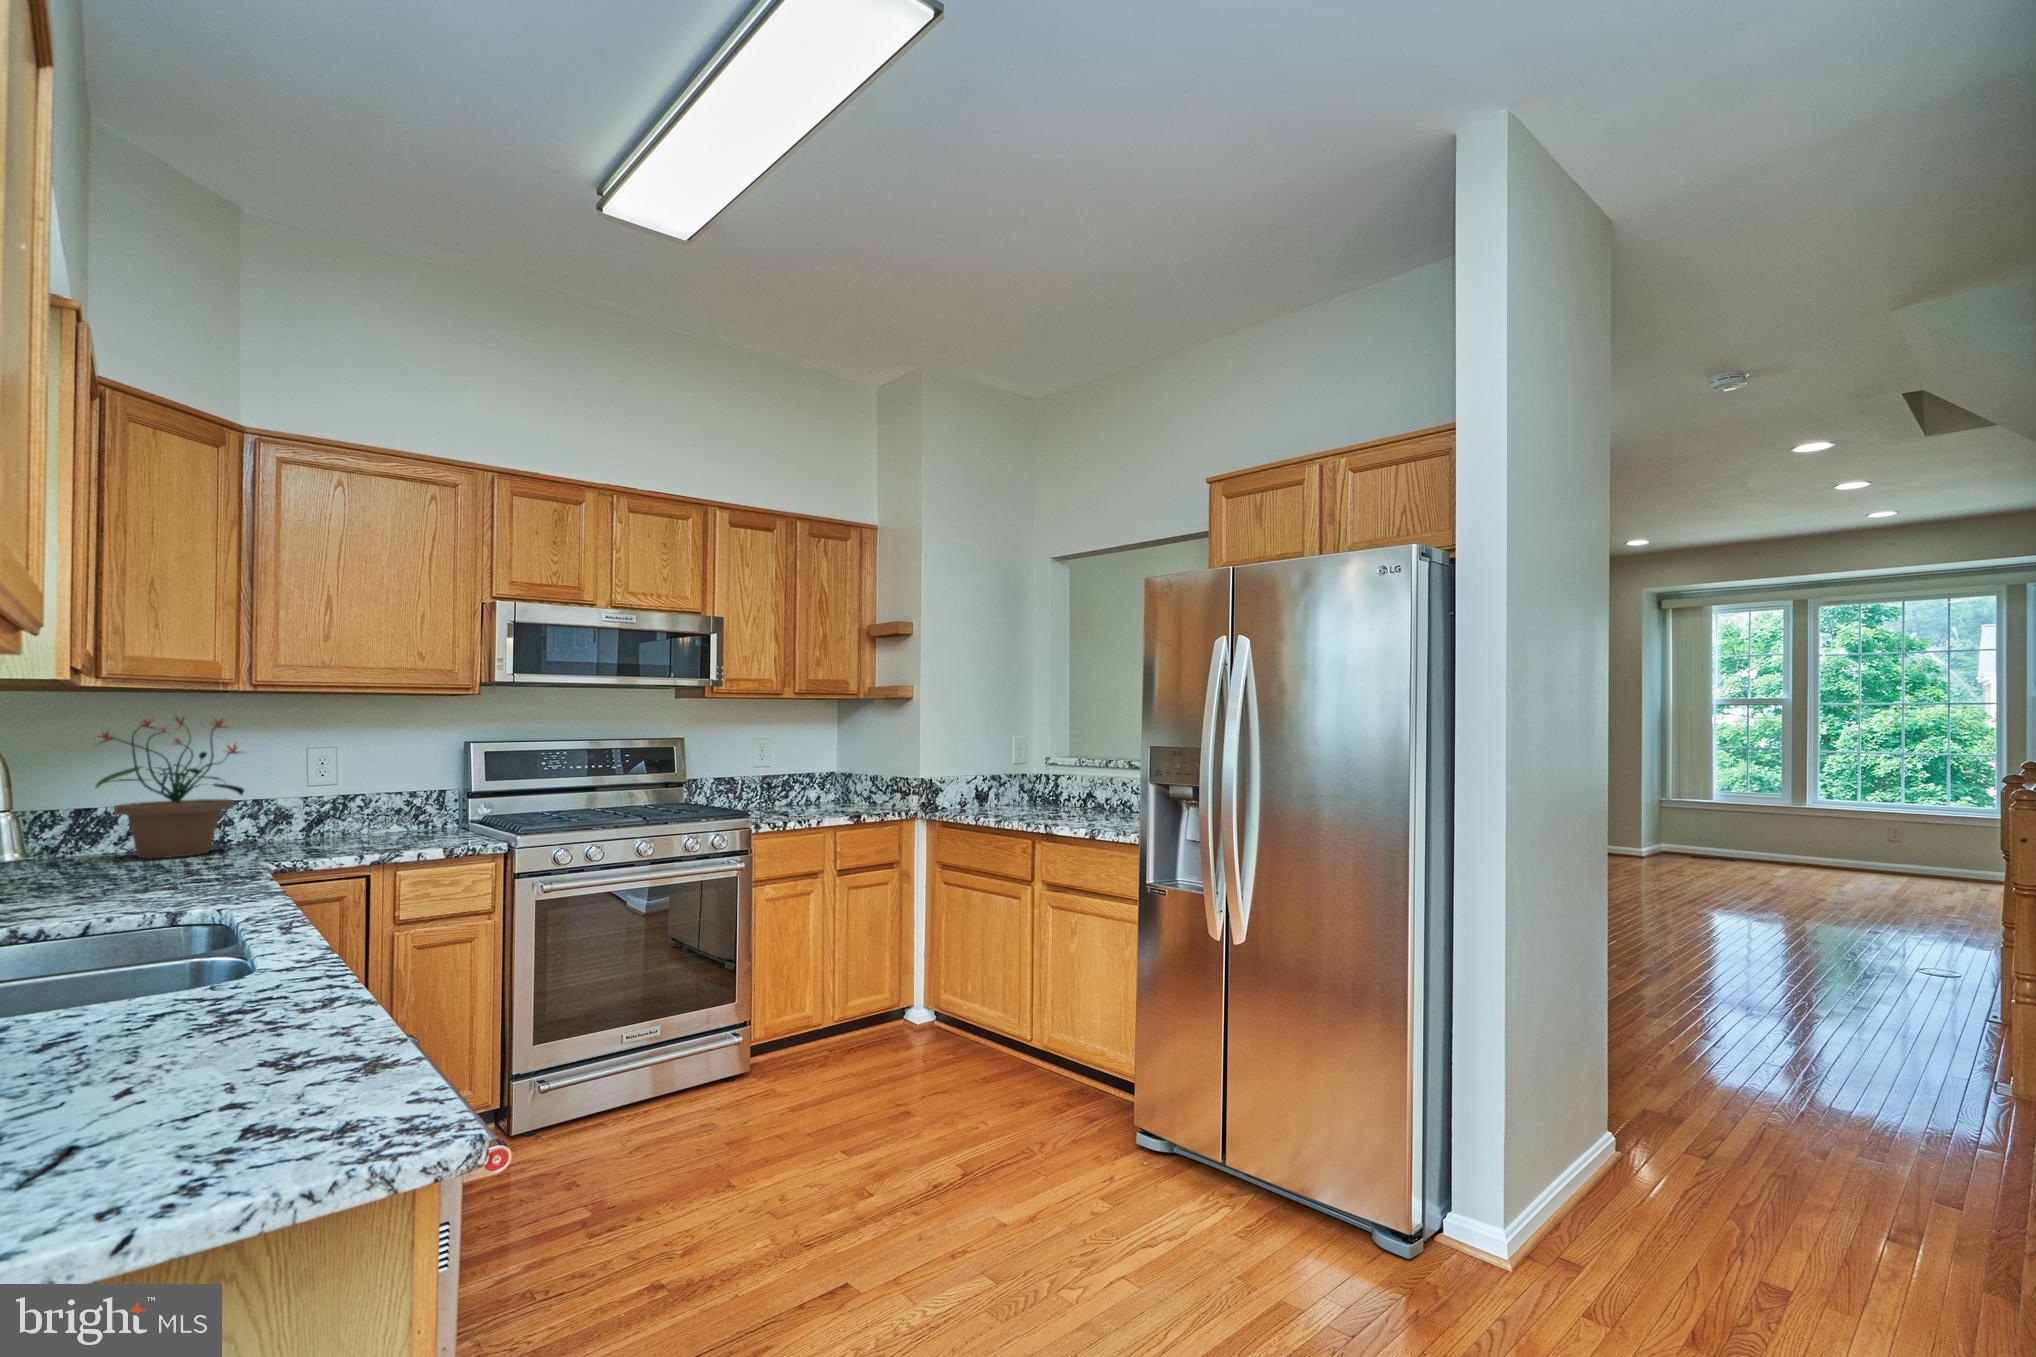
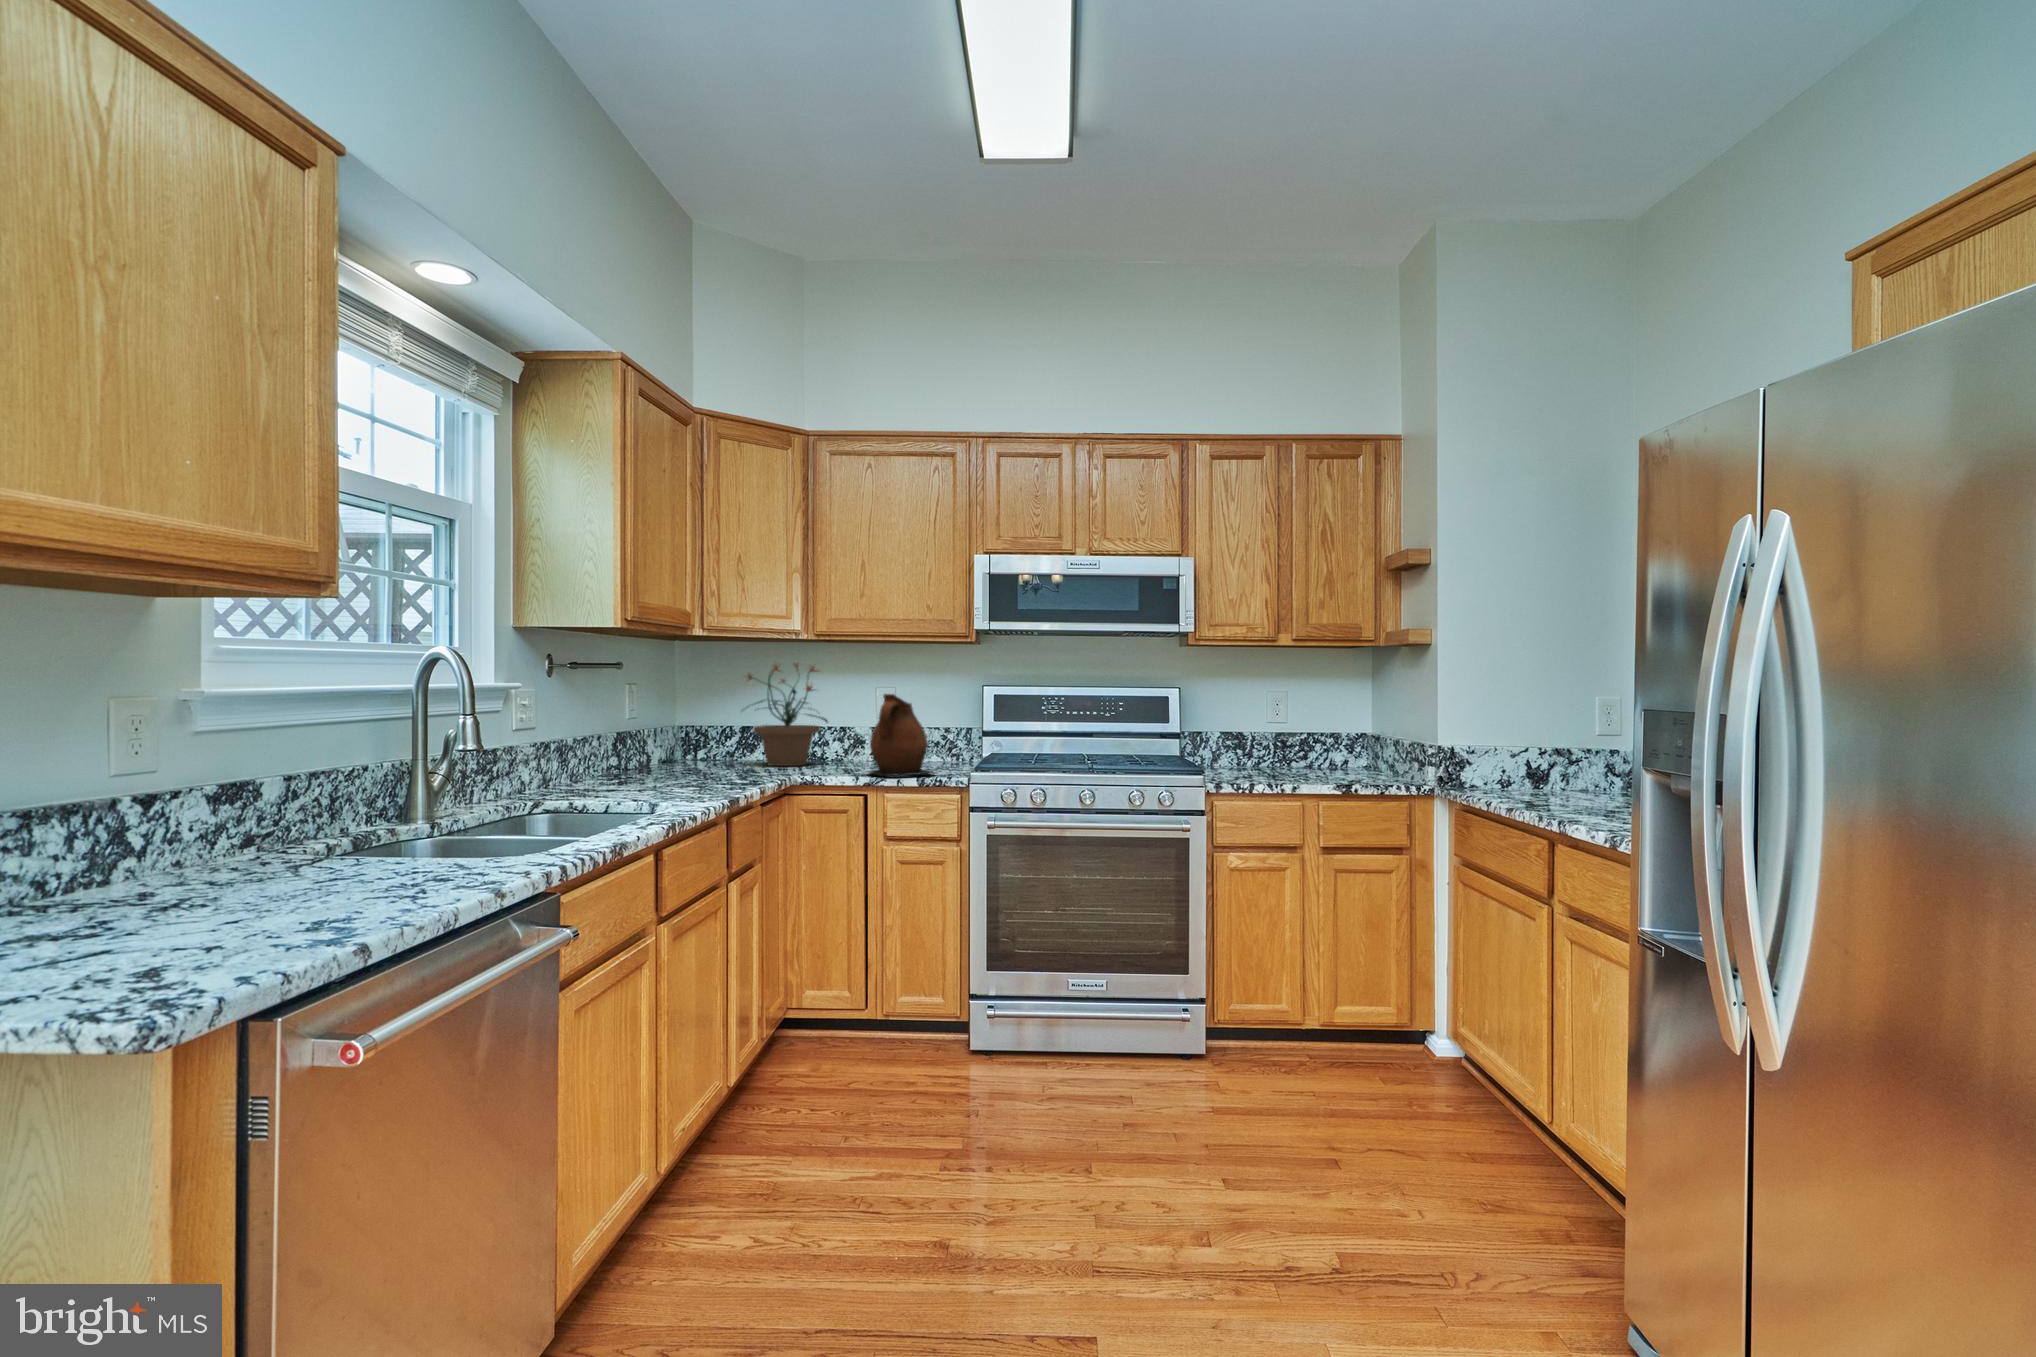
ceramic pitcher: none [352,753,460,852] -> present [868,694,936,776]

